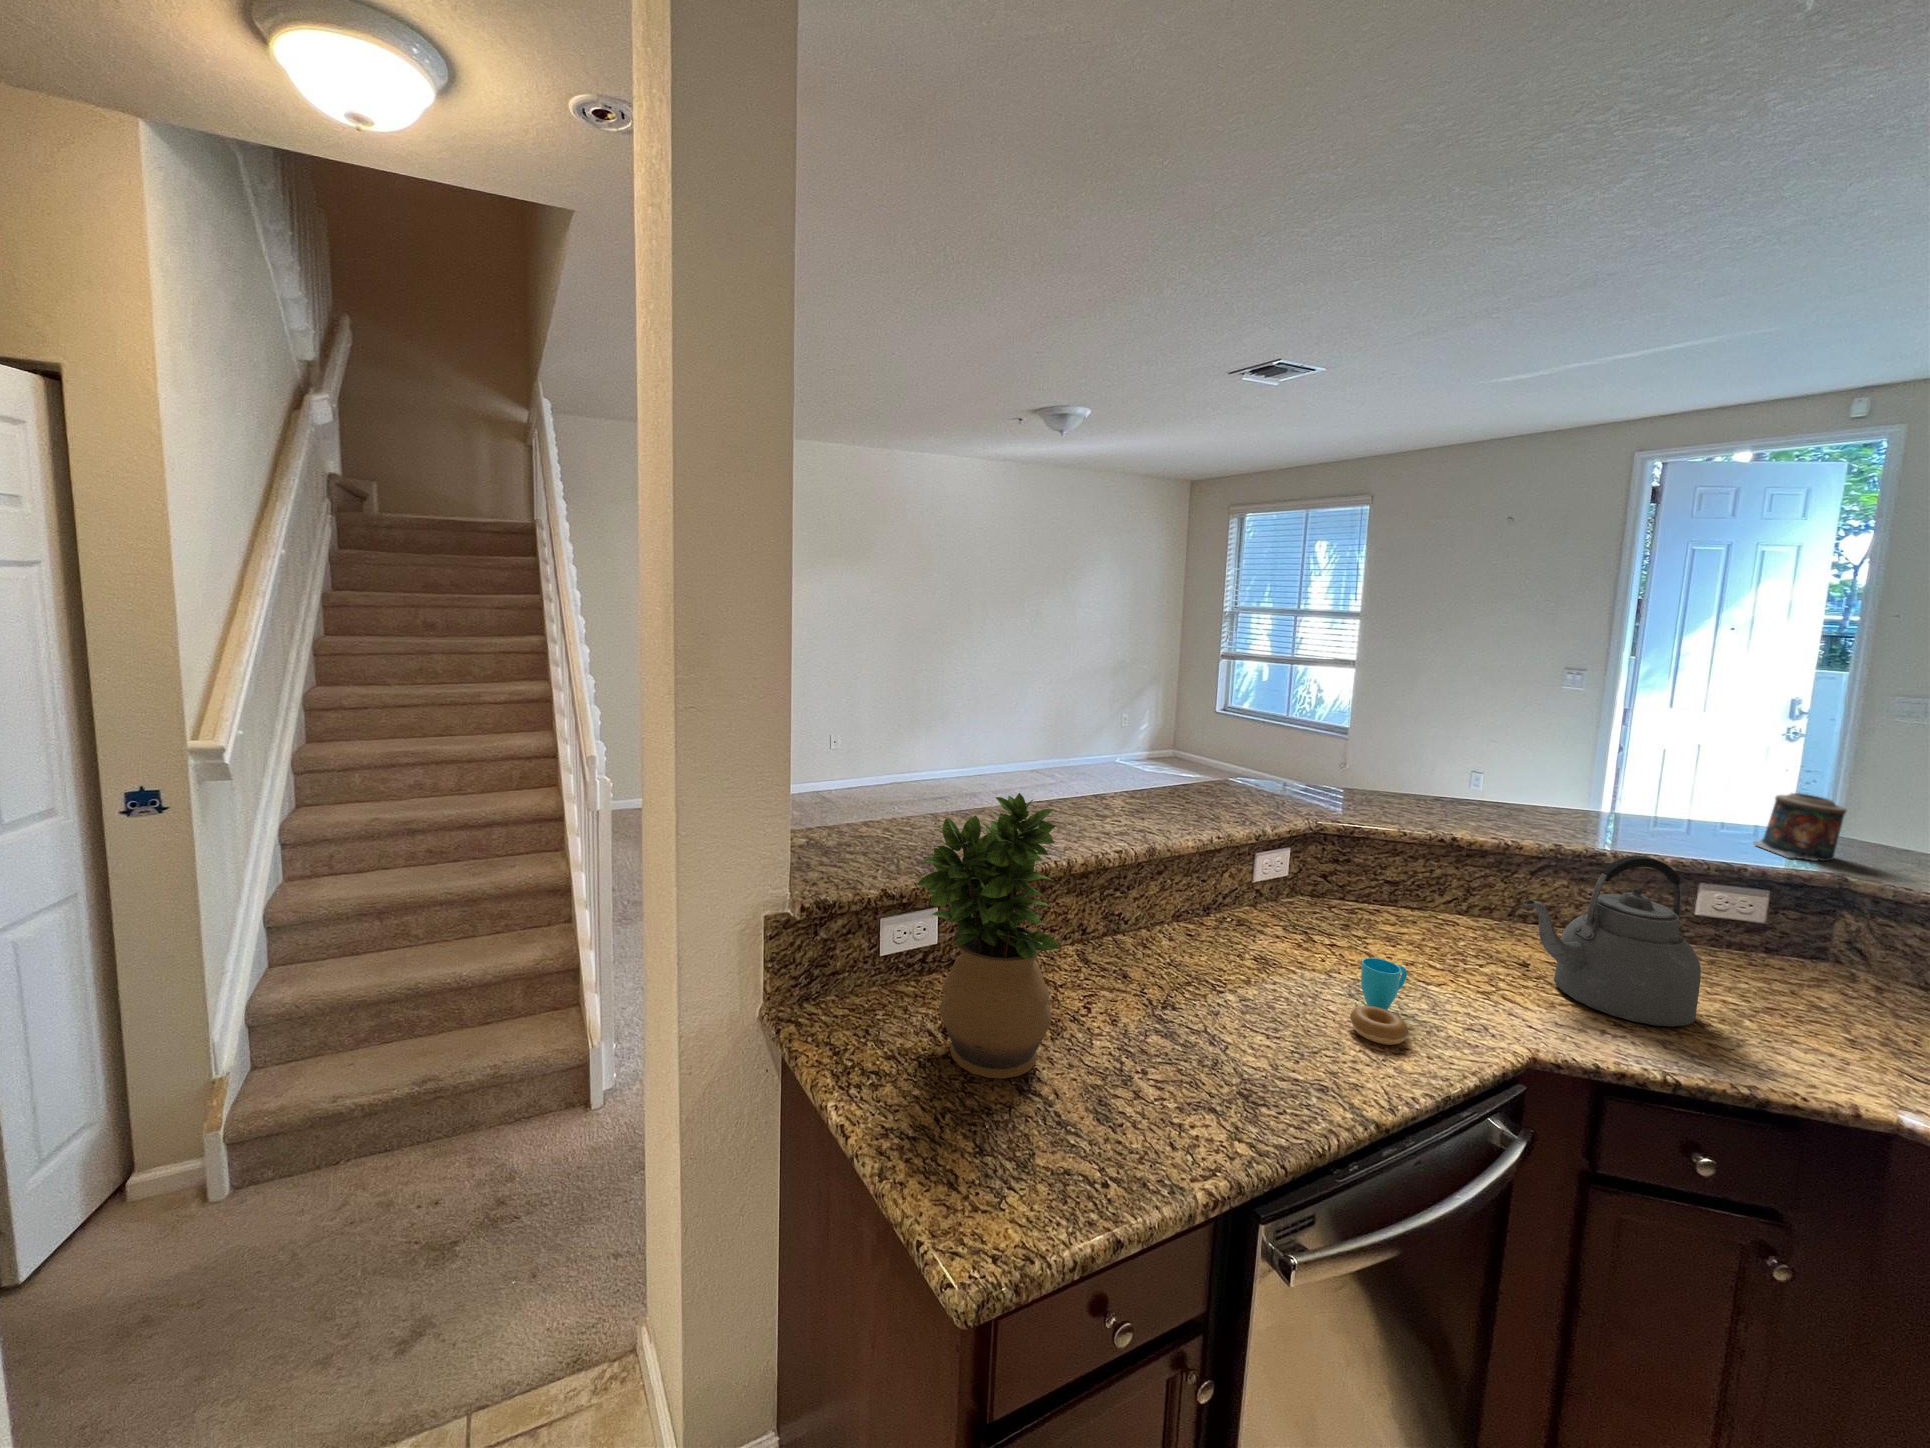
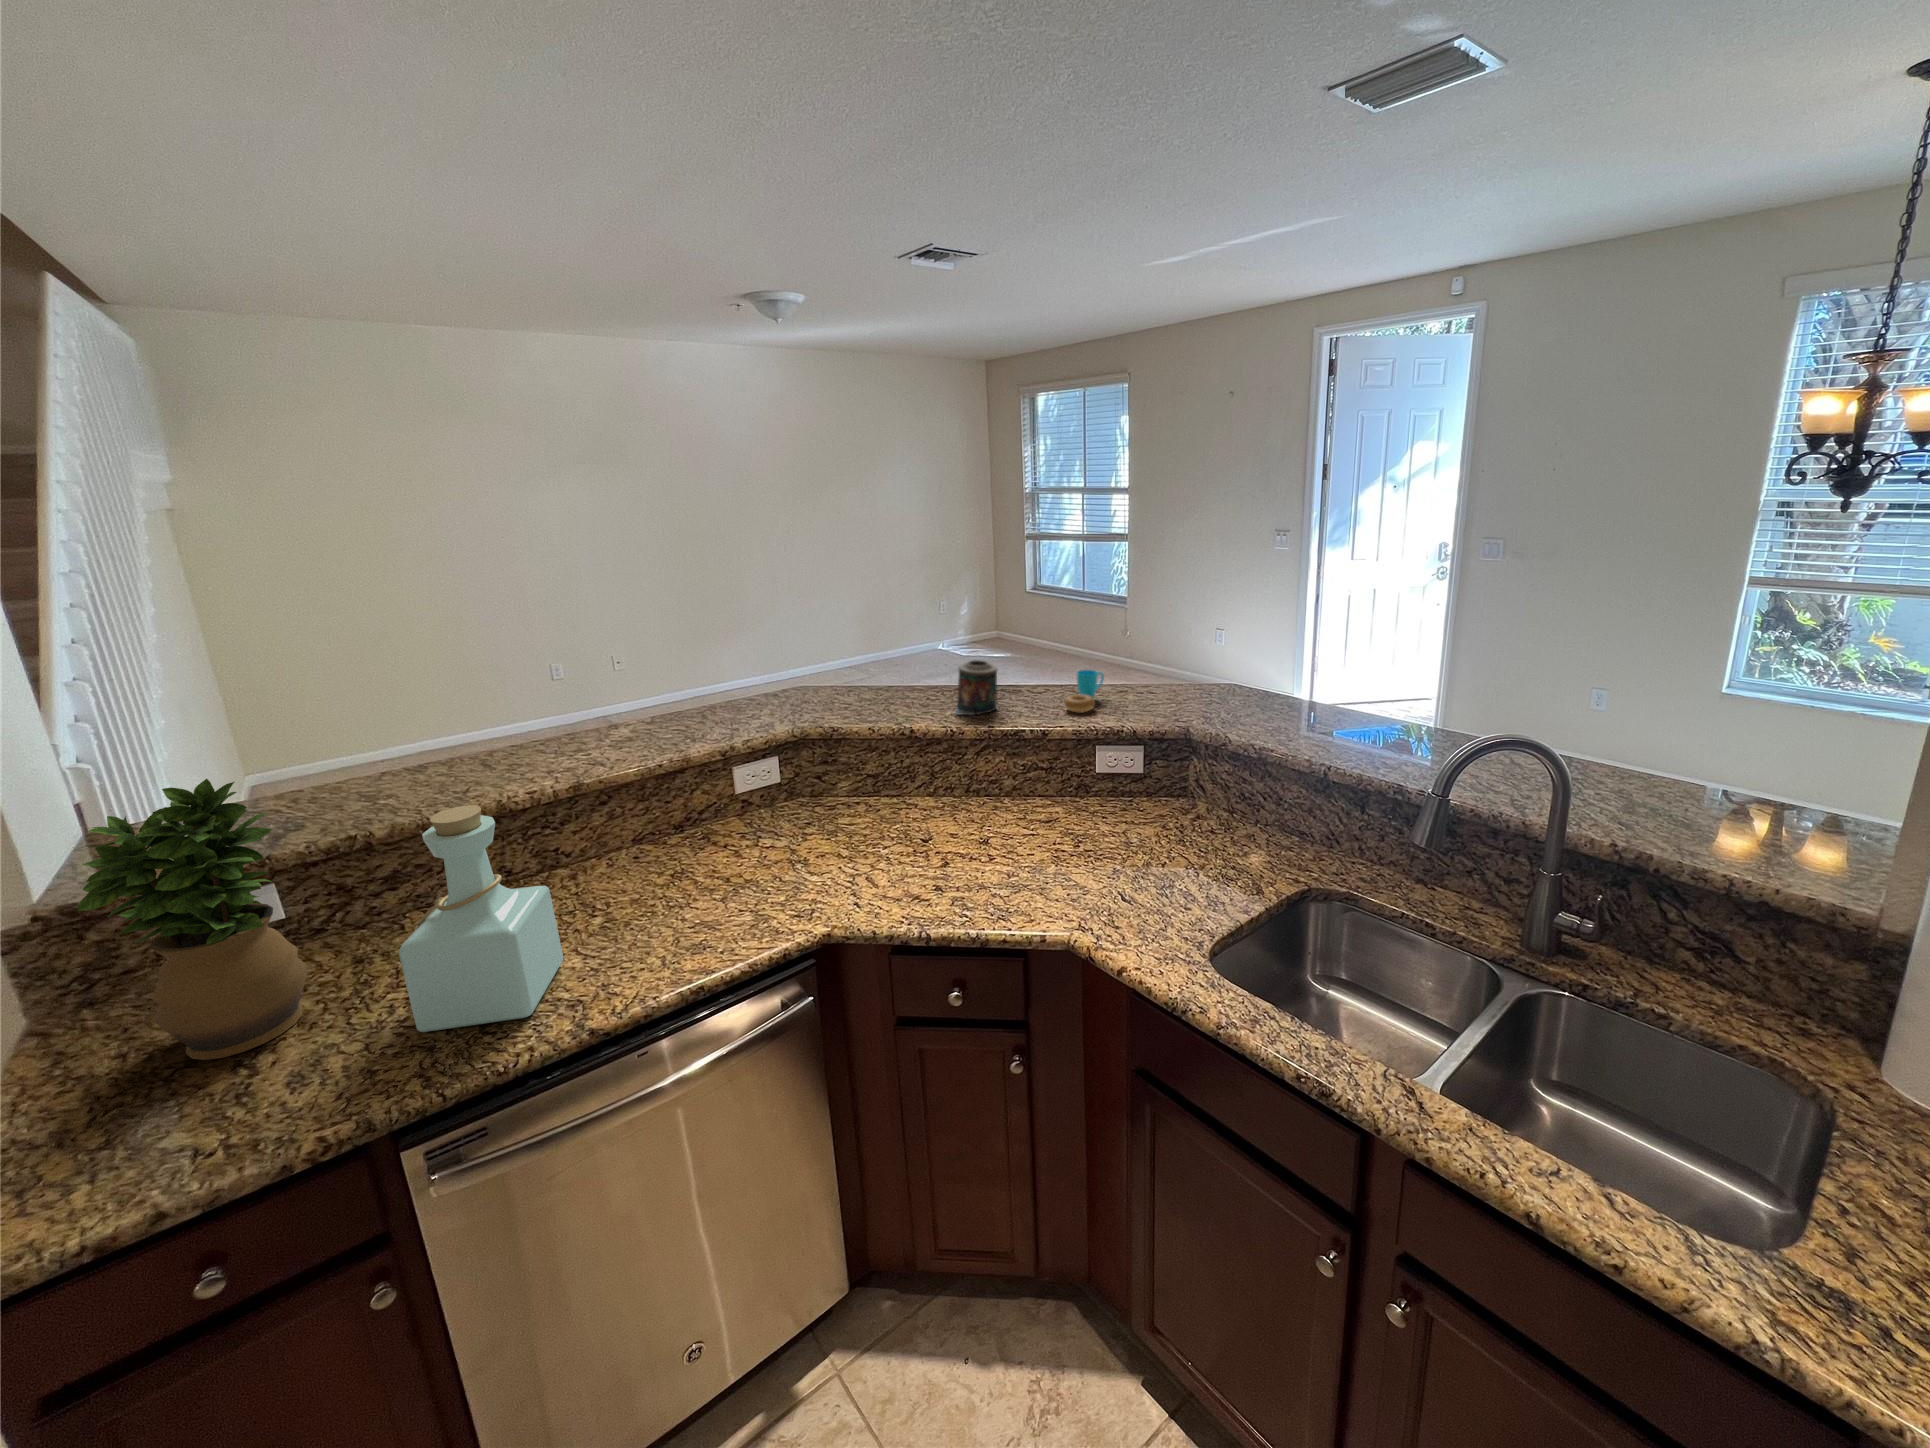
candle: present [1753,793,1847,861] -> present [955,660,997,715]
bottle: none [1150,853,1306,1098] -> present [399,805,563,1032]
kettle: present [1522,856,1701,1027] -> none [876,741,1015,881]
cup: present [1350,958,1409,1045] -> present [1064,670,1104,712]

